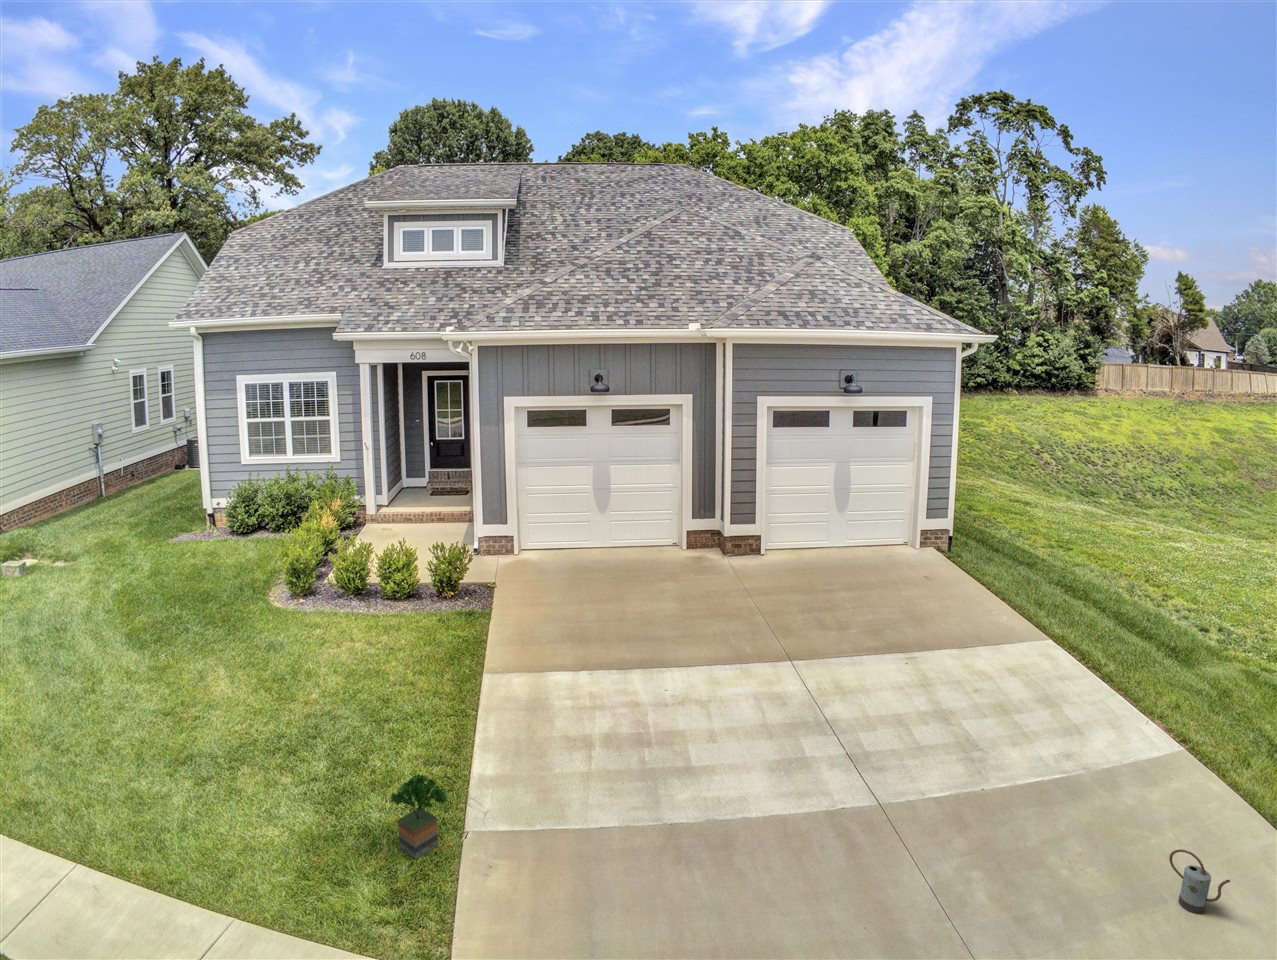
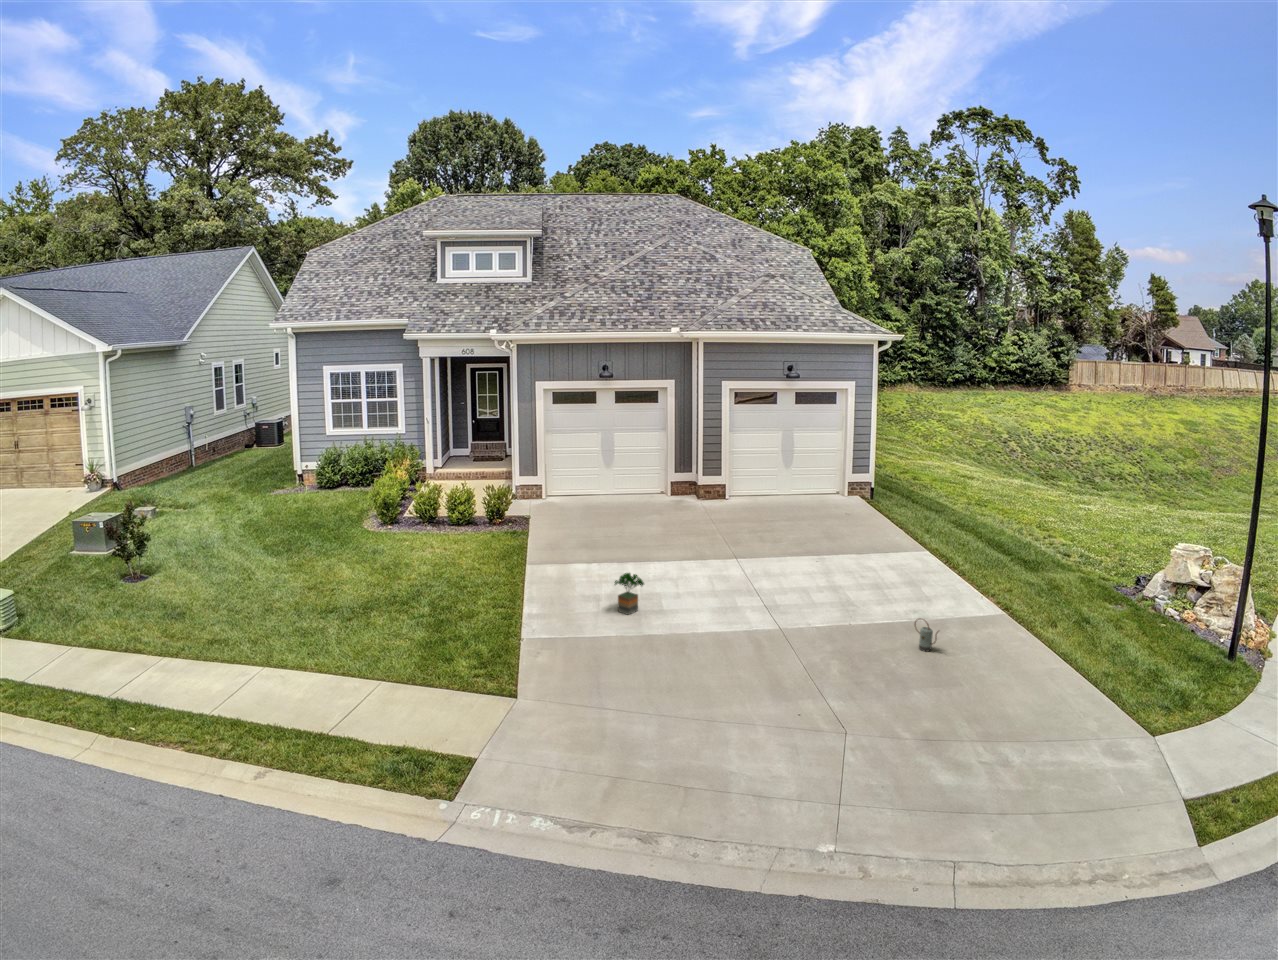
potted tree: present [390,774,448,859] -> present [615,573,644,615]

